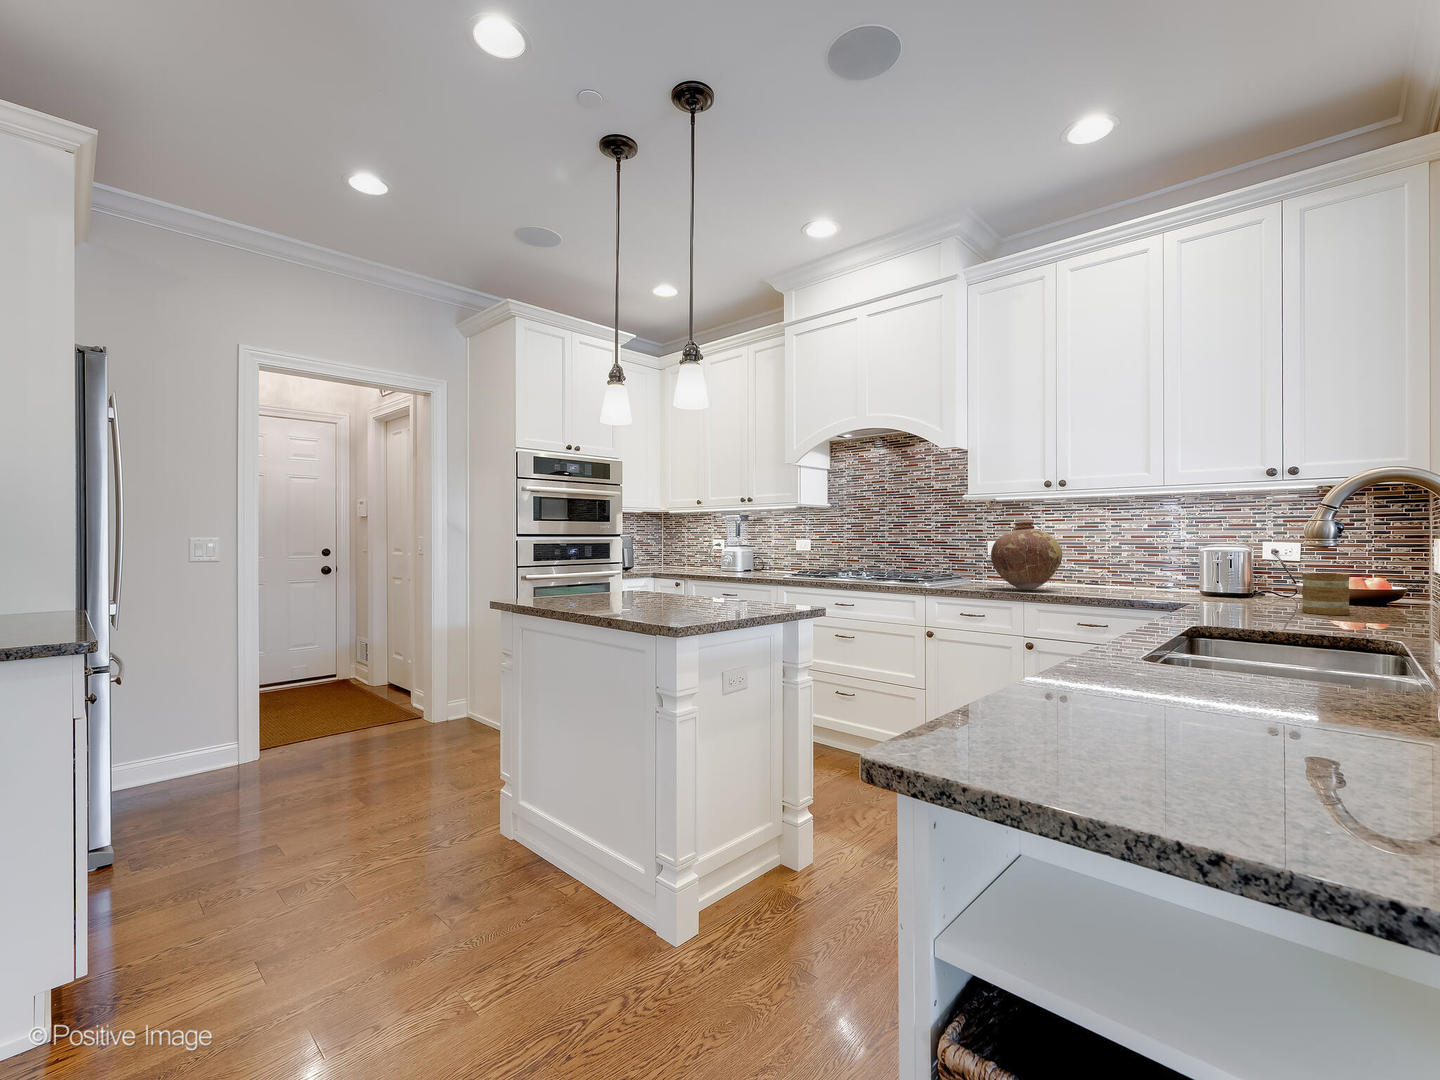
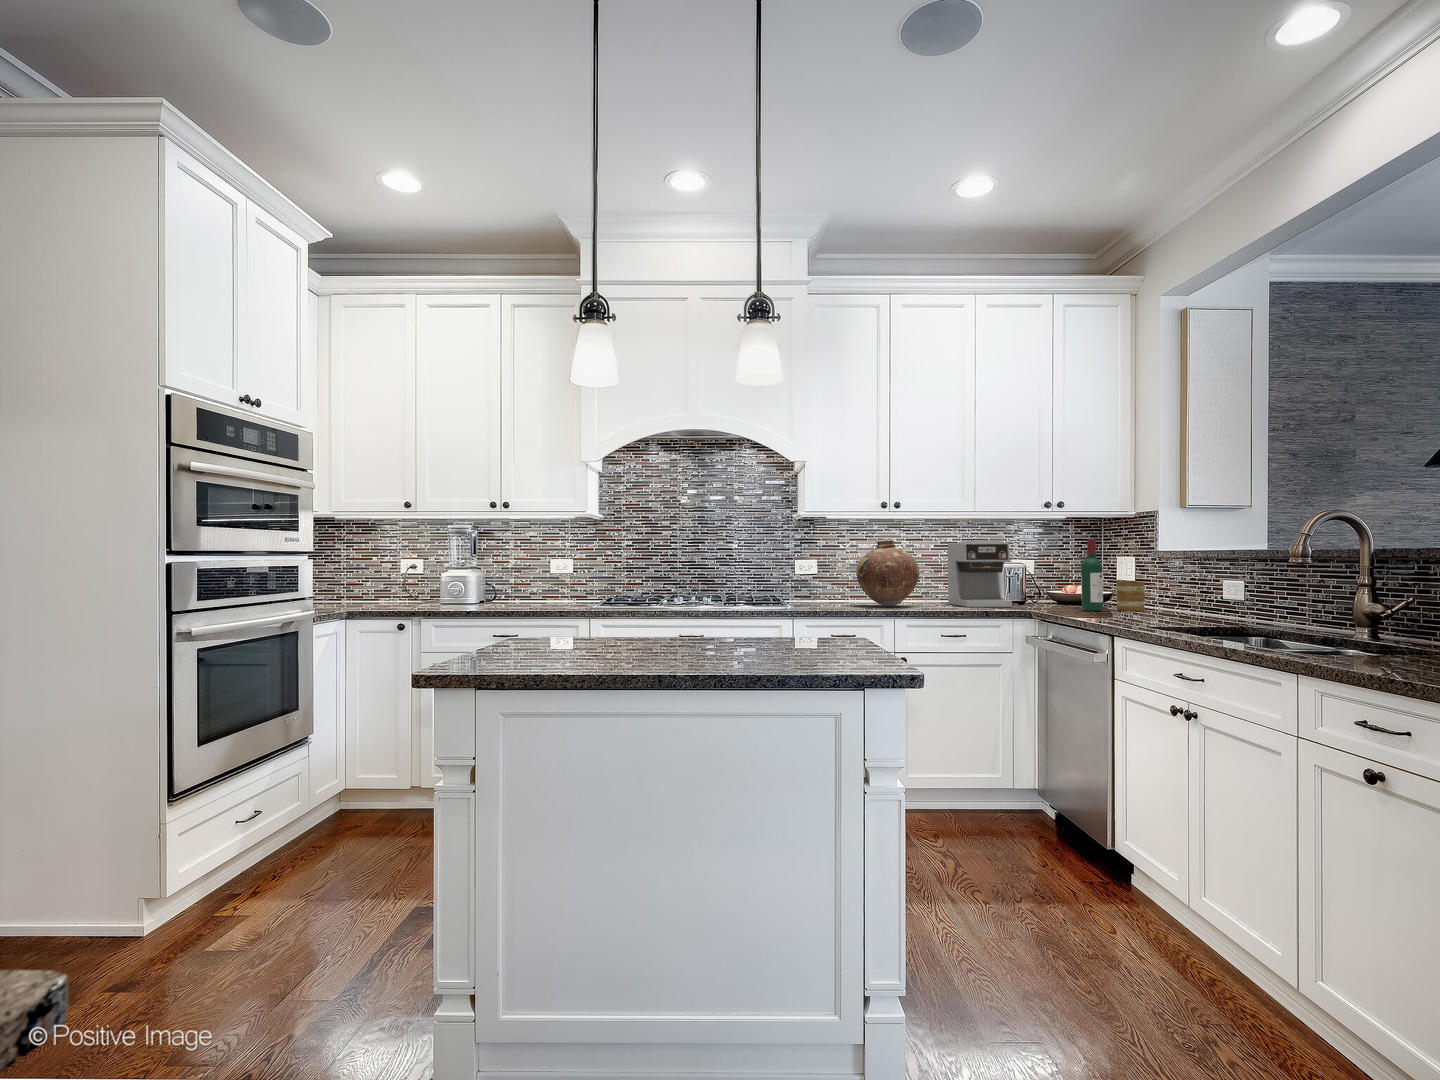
wine bottle: none [1235,516,1267,610] -> present [1081,538,1103,611]
coffee maker: none [1112,520,1186,599] -> present [948,541,1012,607]

